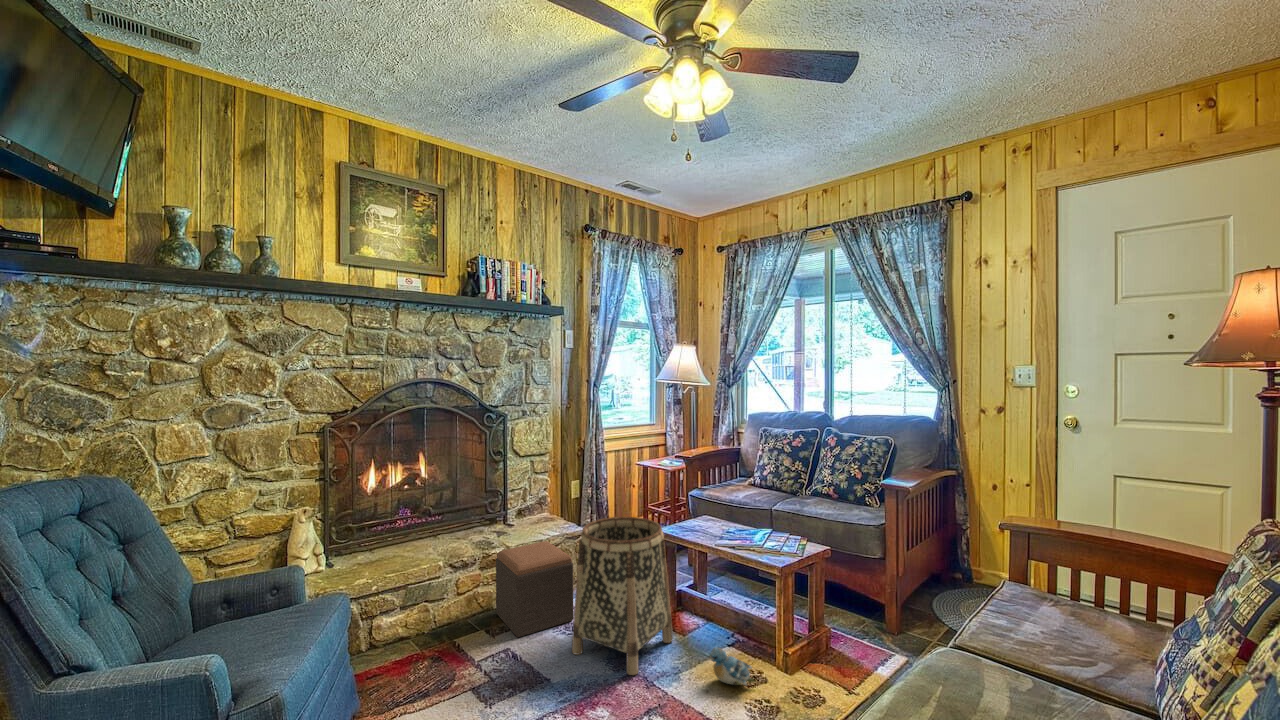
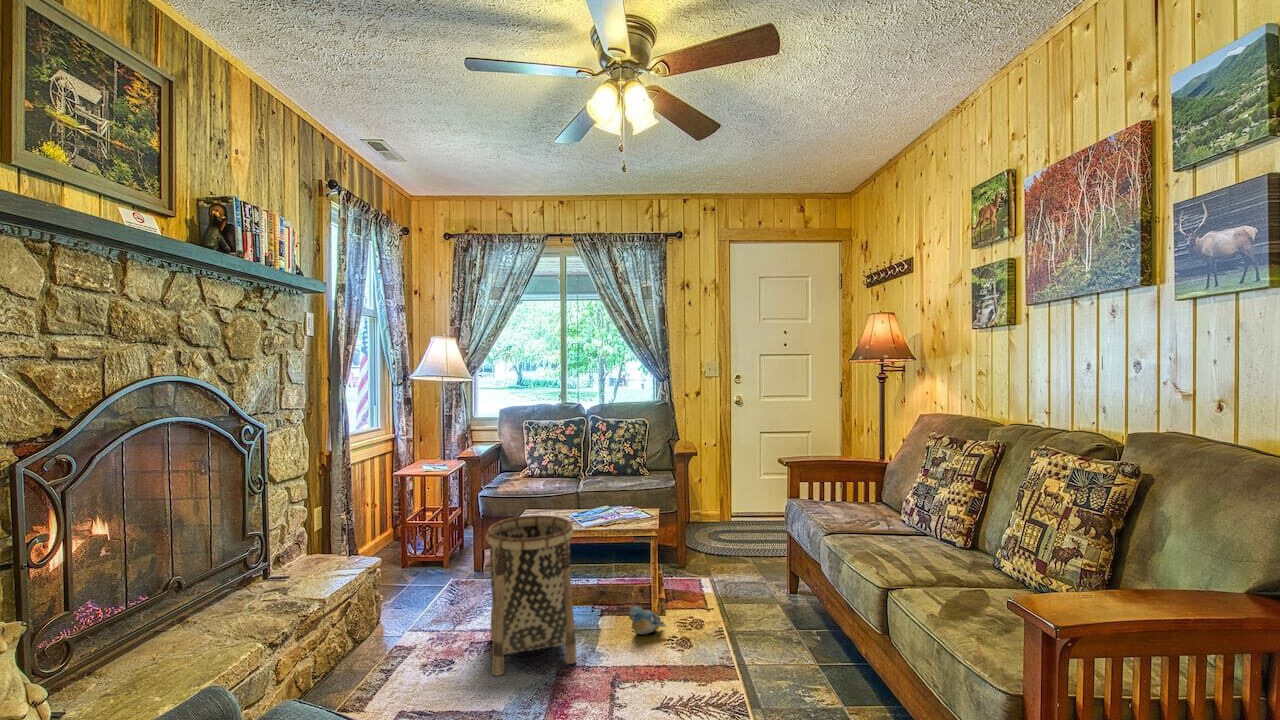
footstool: present [496,541,573,637] -> none [341,577,449,693]

